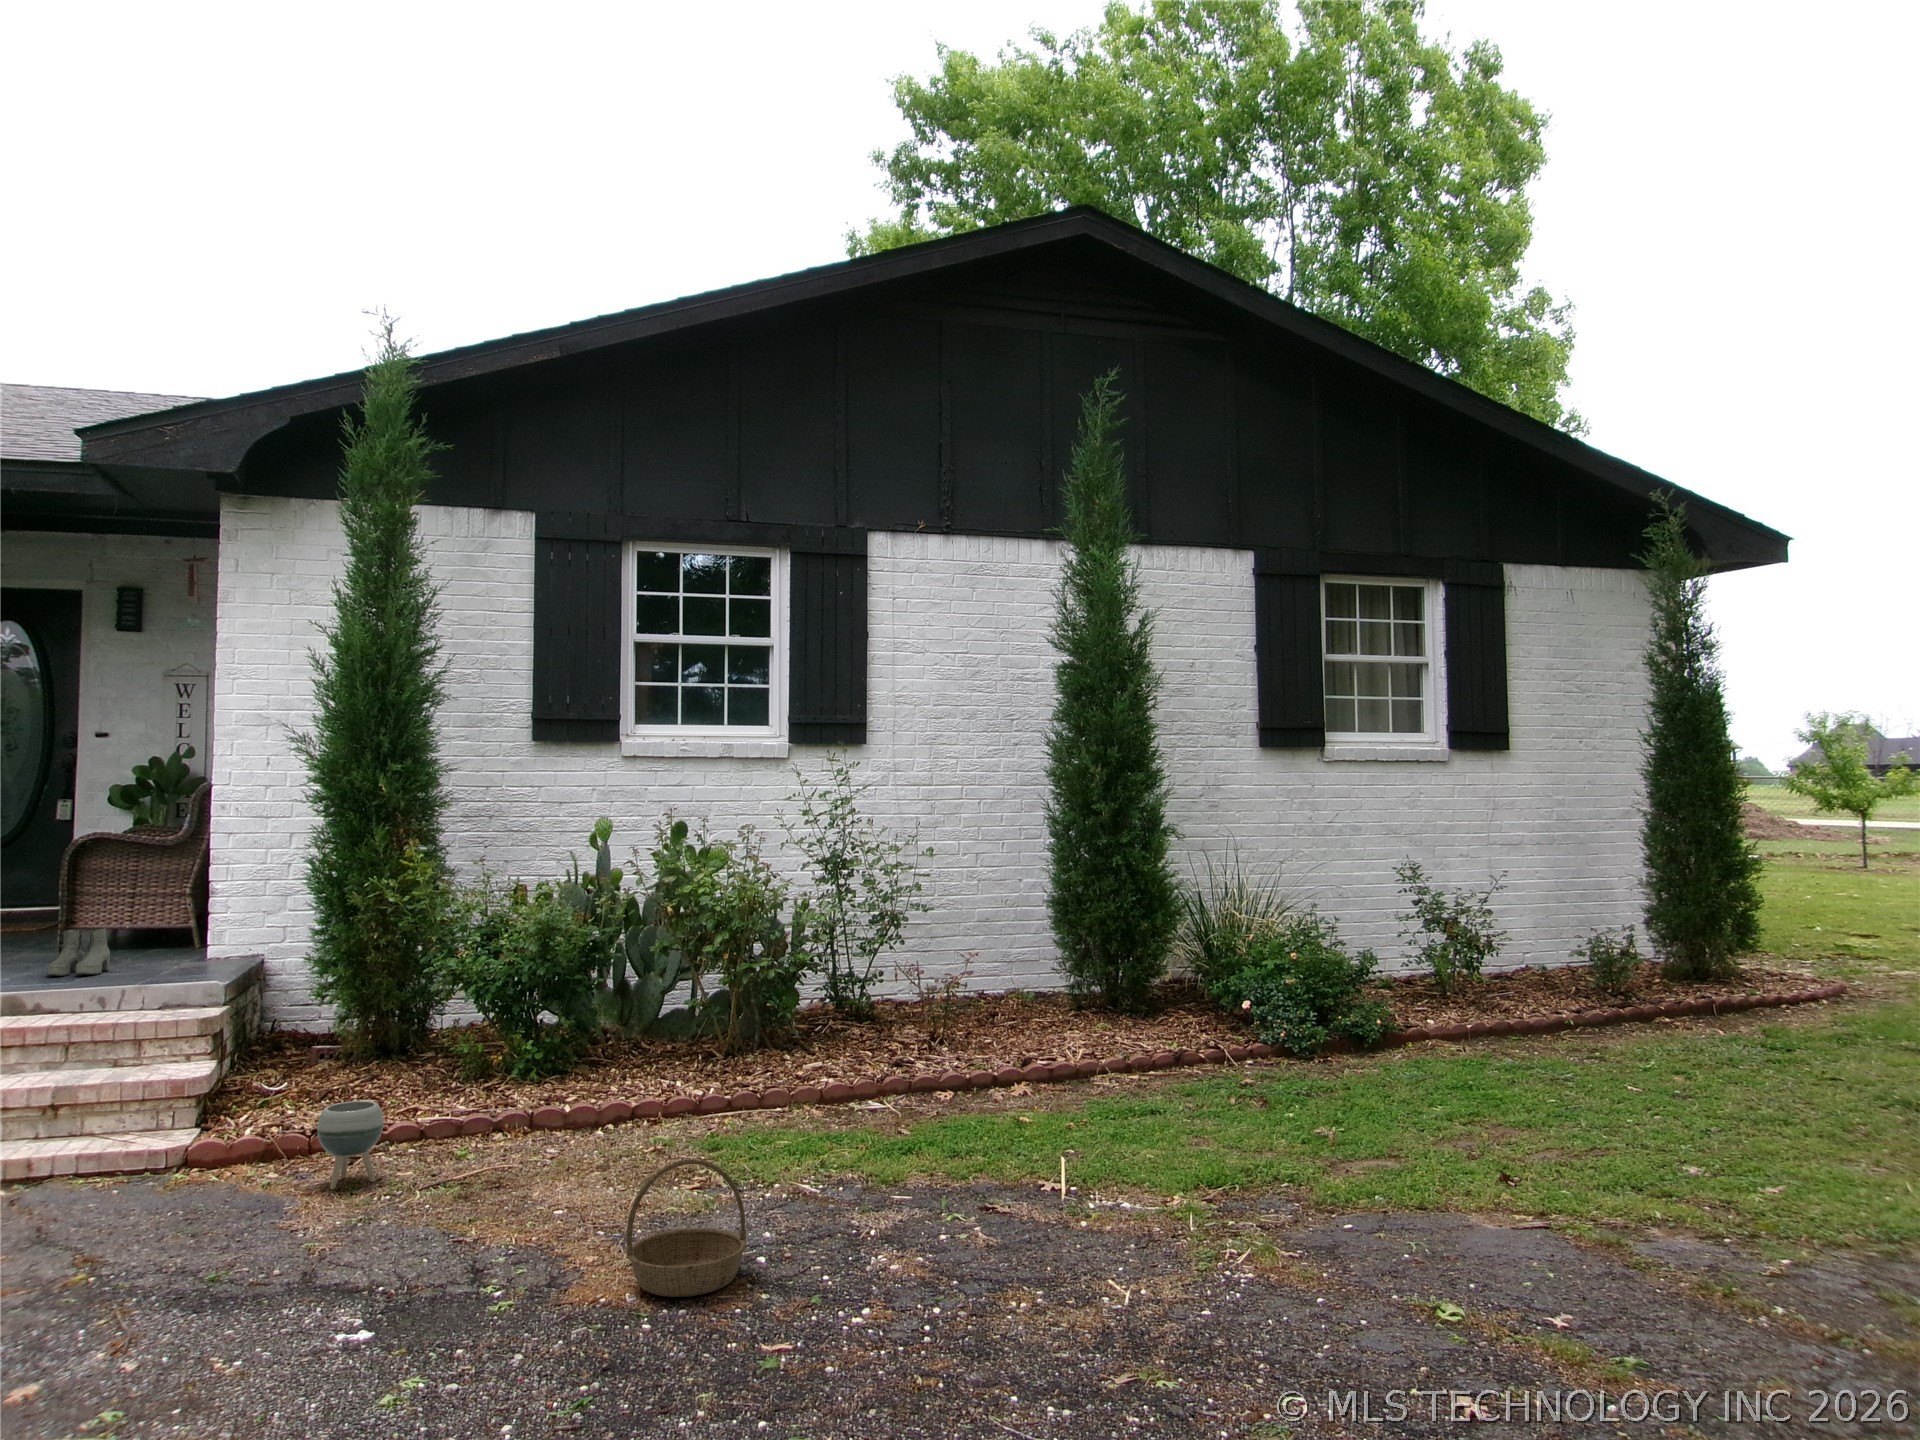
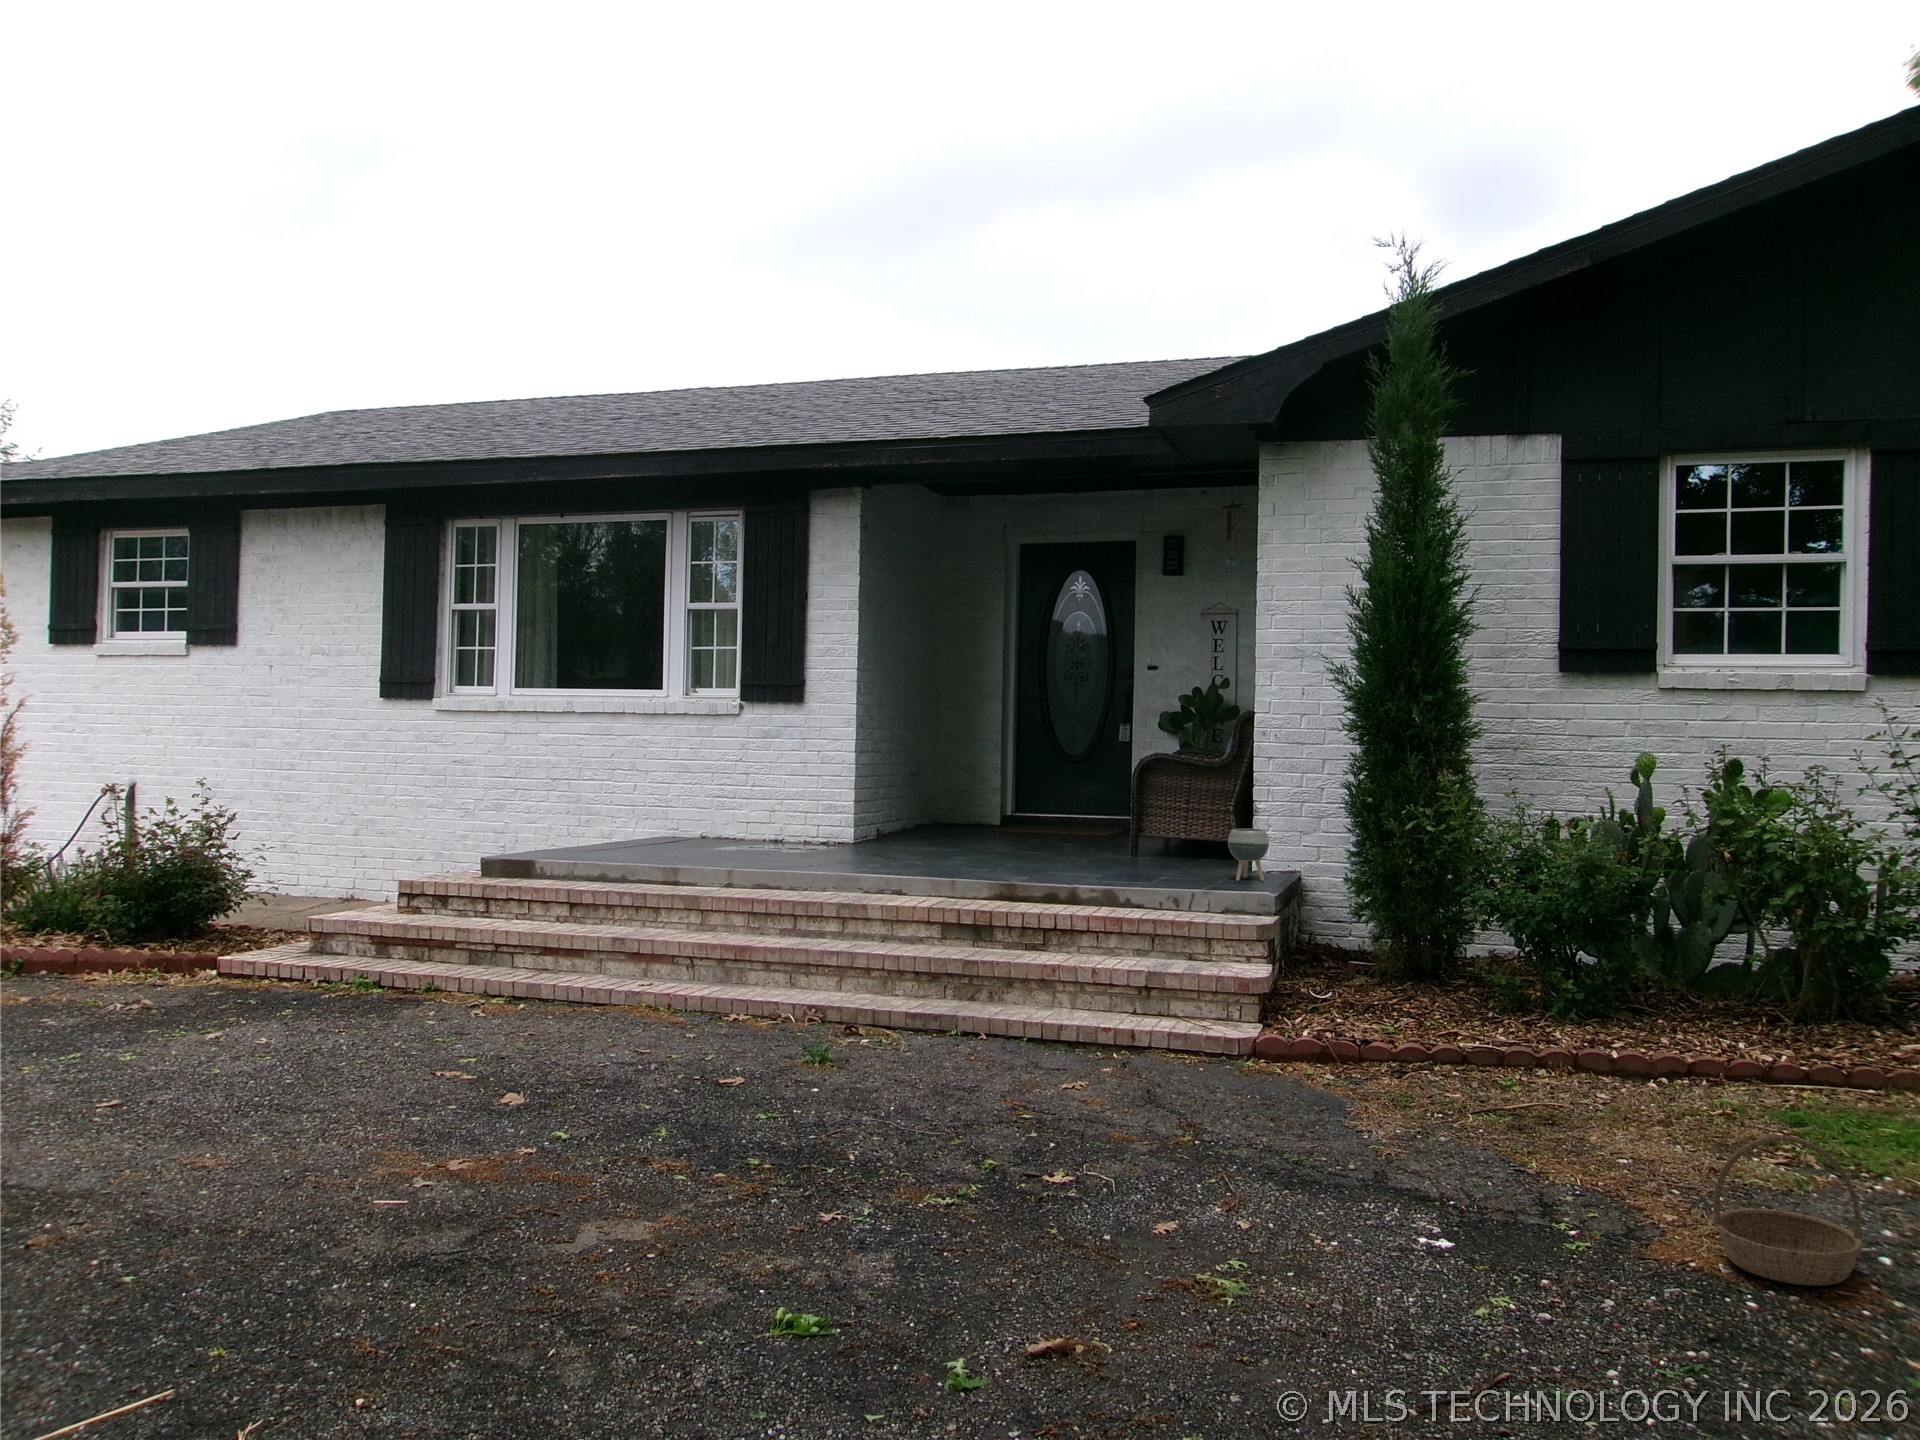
boots: present [47,928,110,976] -> none [1135,837,1180,877]
planter: present [317,1101,384,1189] -> present [1228,829,1269,881]

